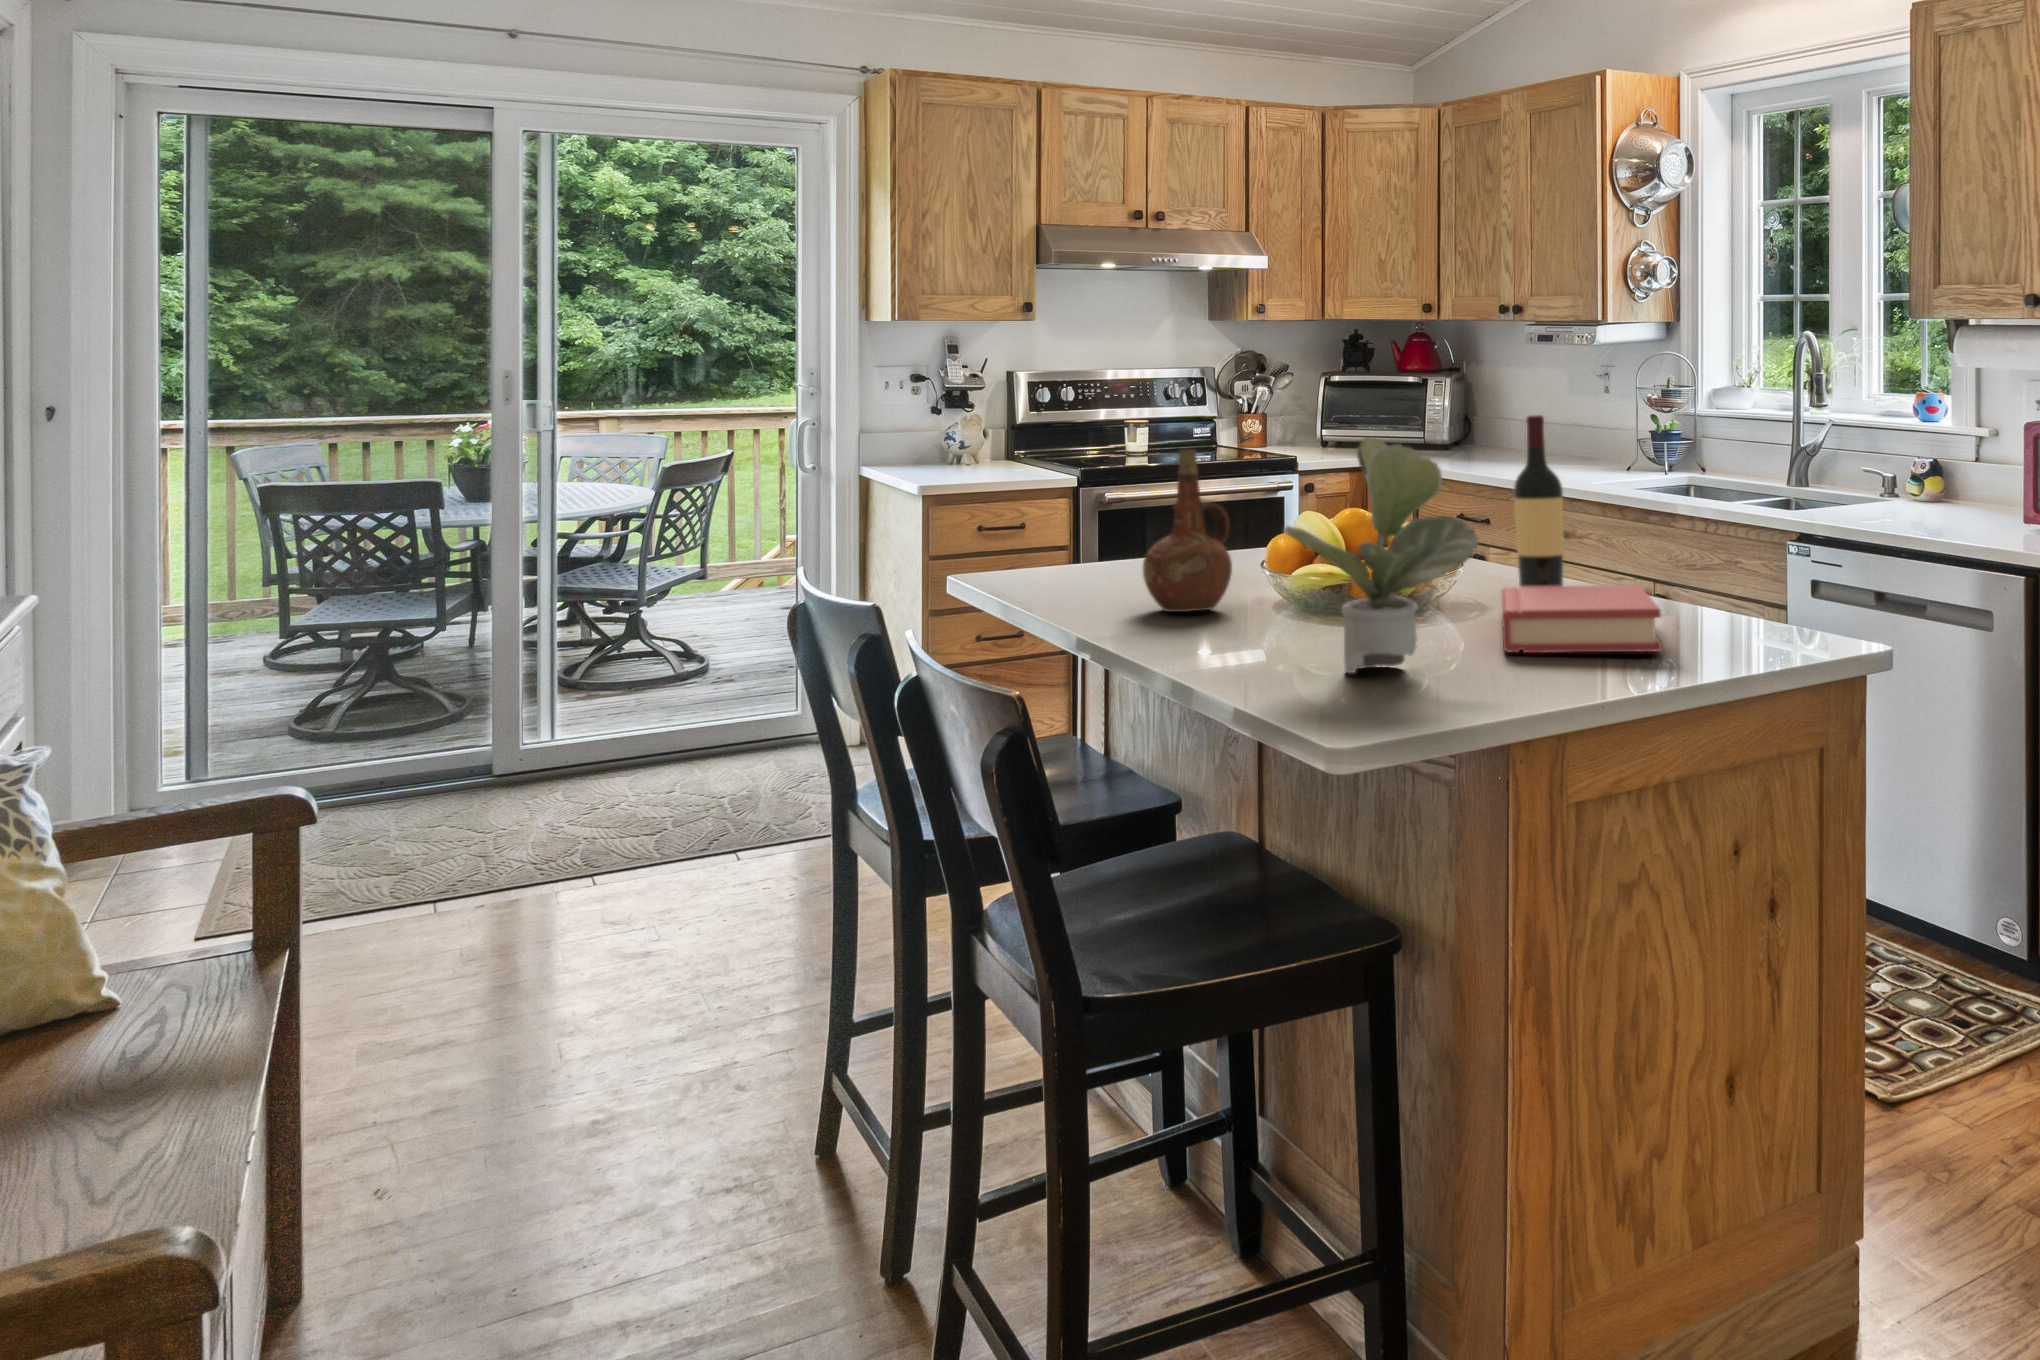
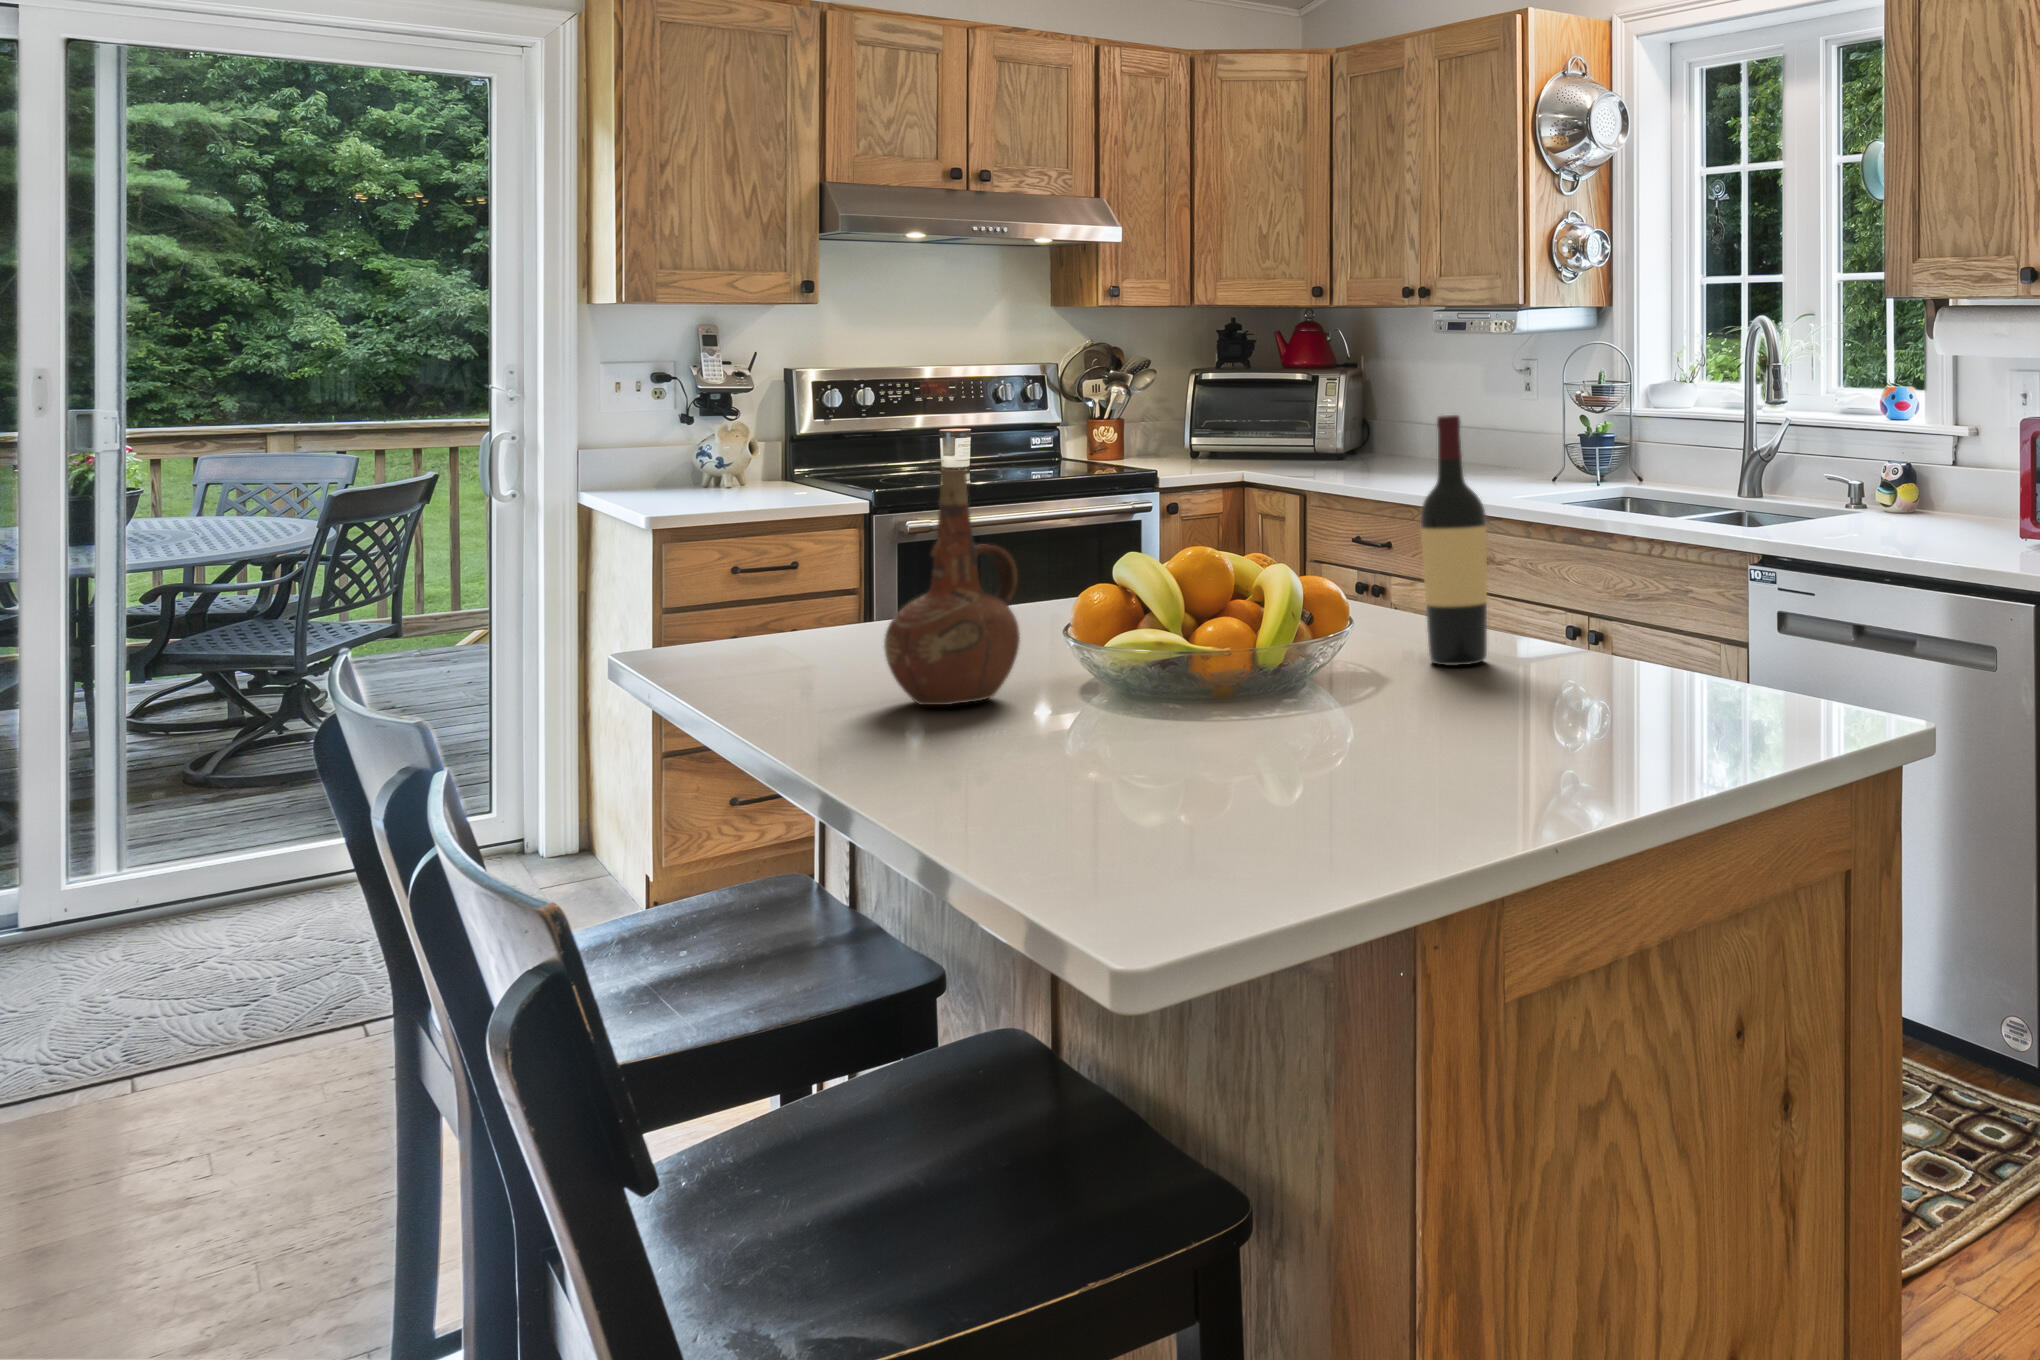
potted plant: present [1283,437,1479,674] -> none [1064,448,1367,810]
hardback book: present [1502,585,1662,653] -> none [1404,645,1629,757]

